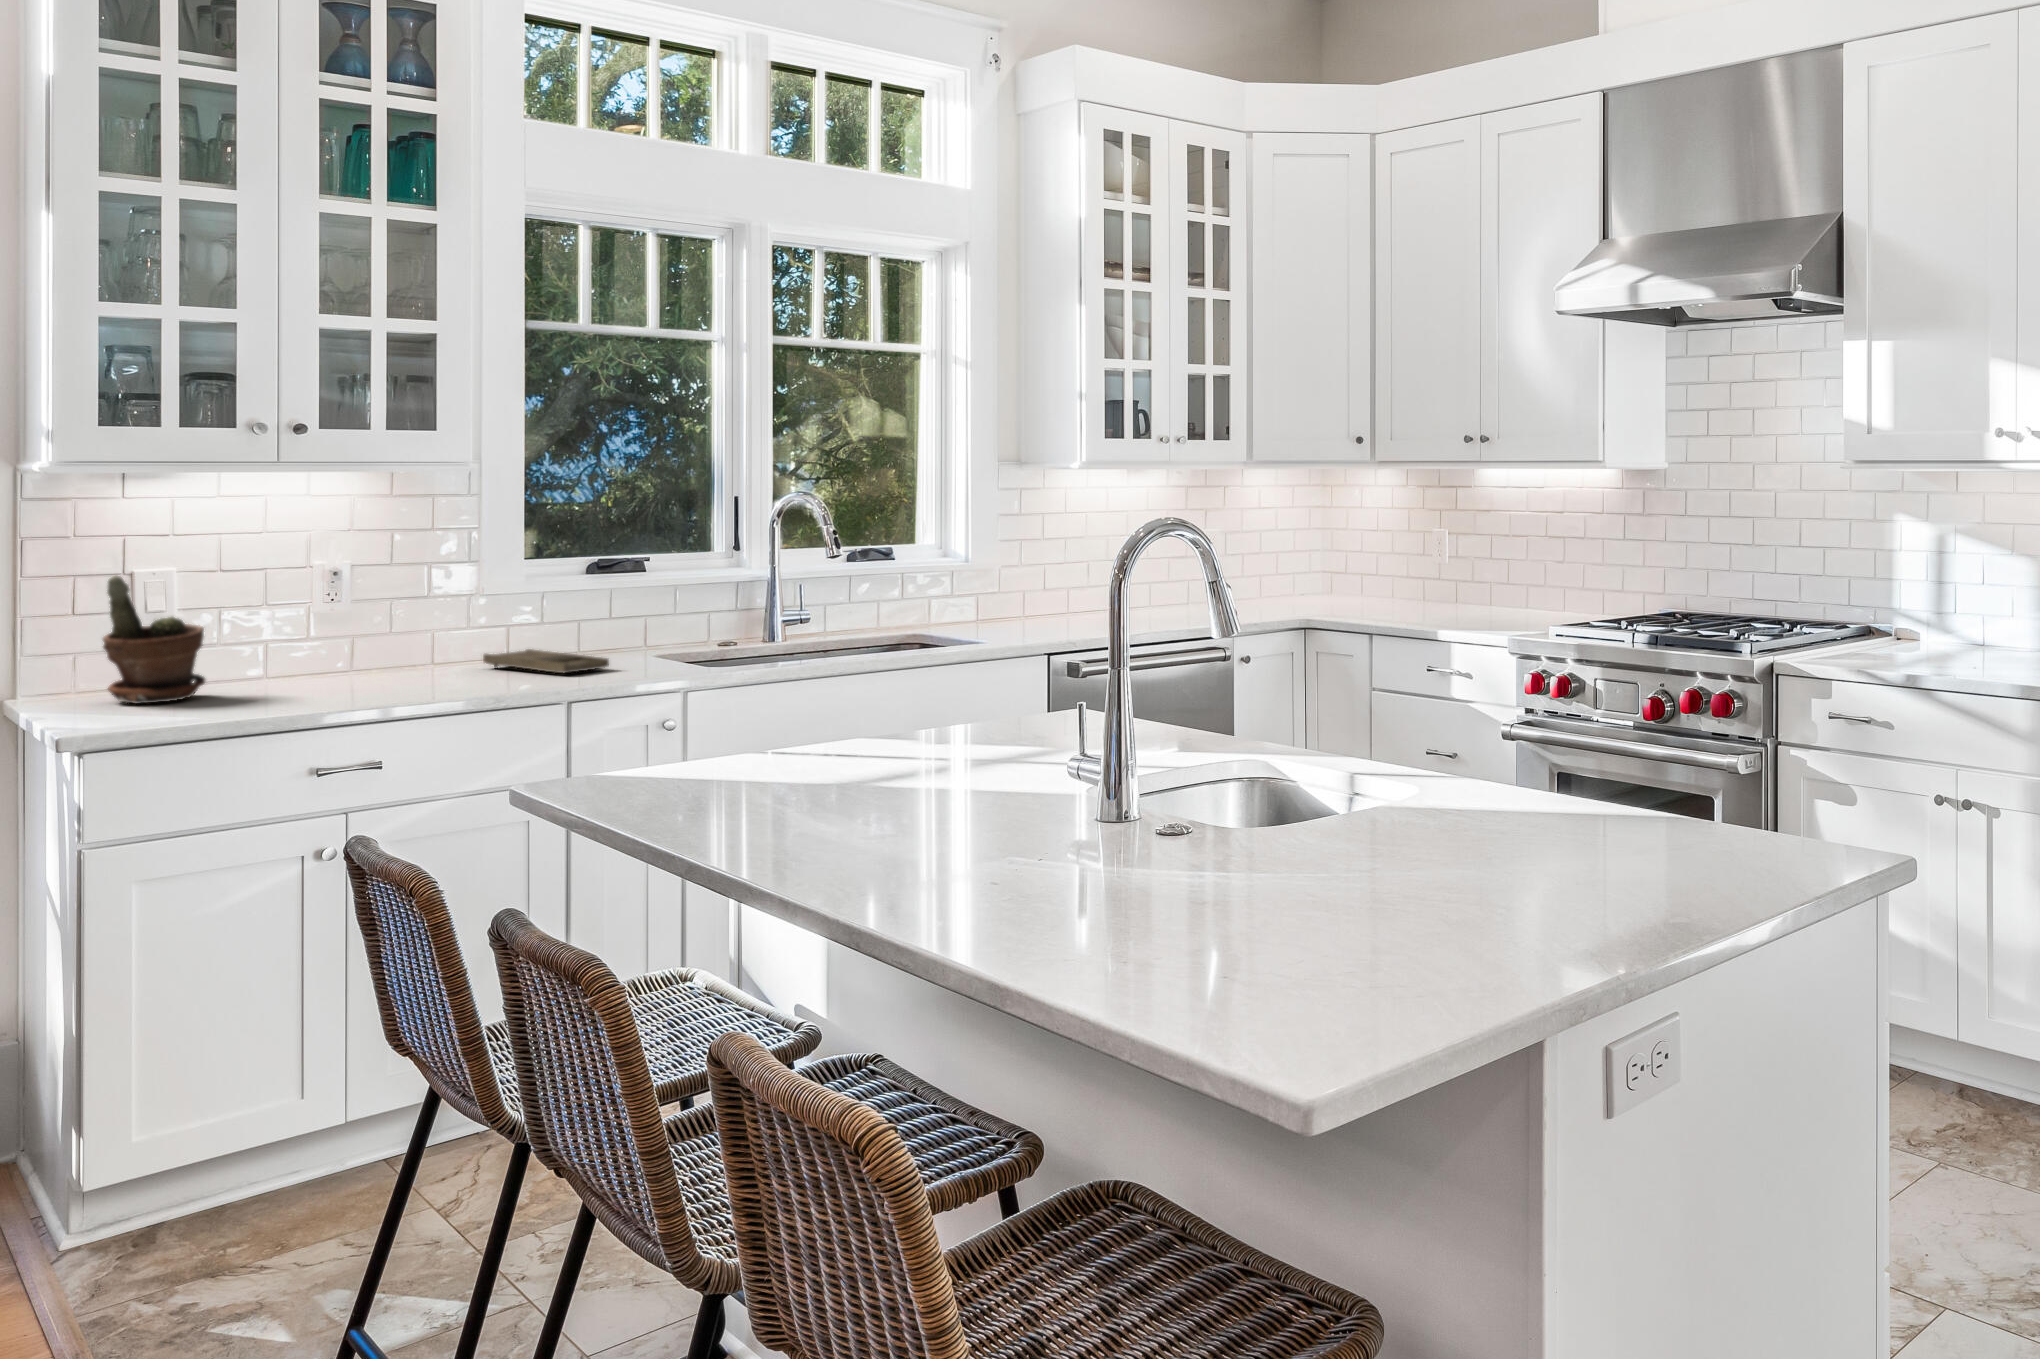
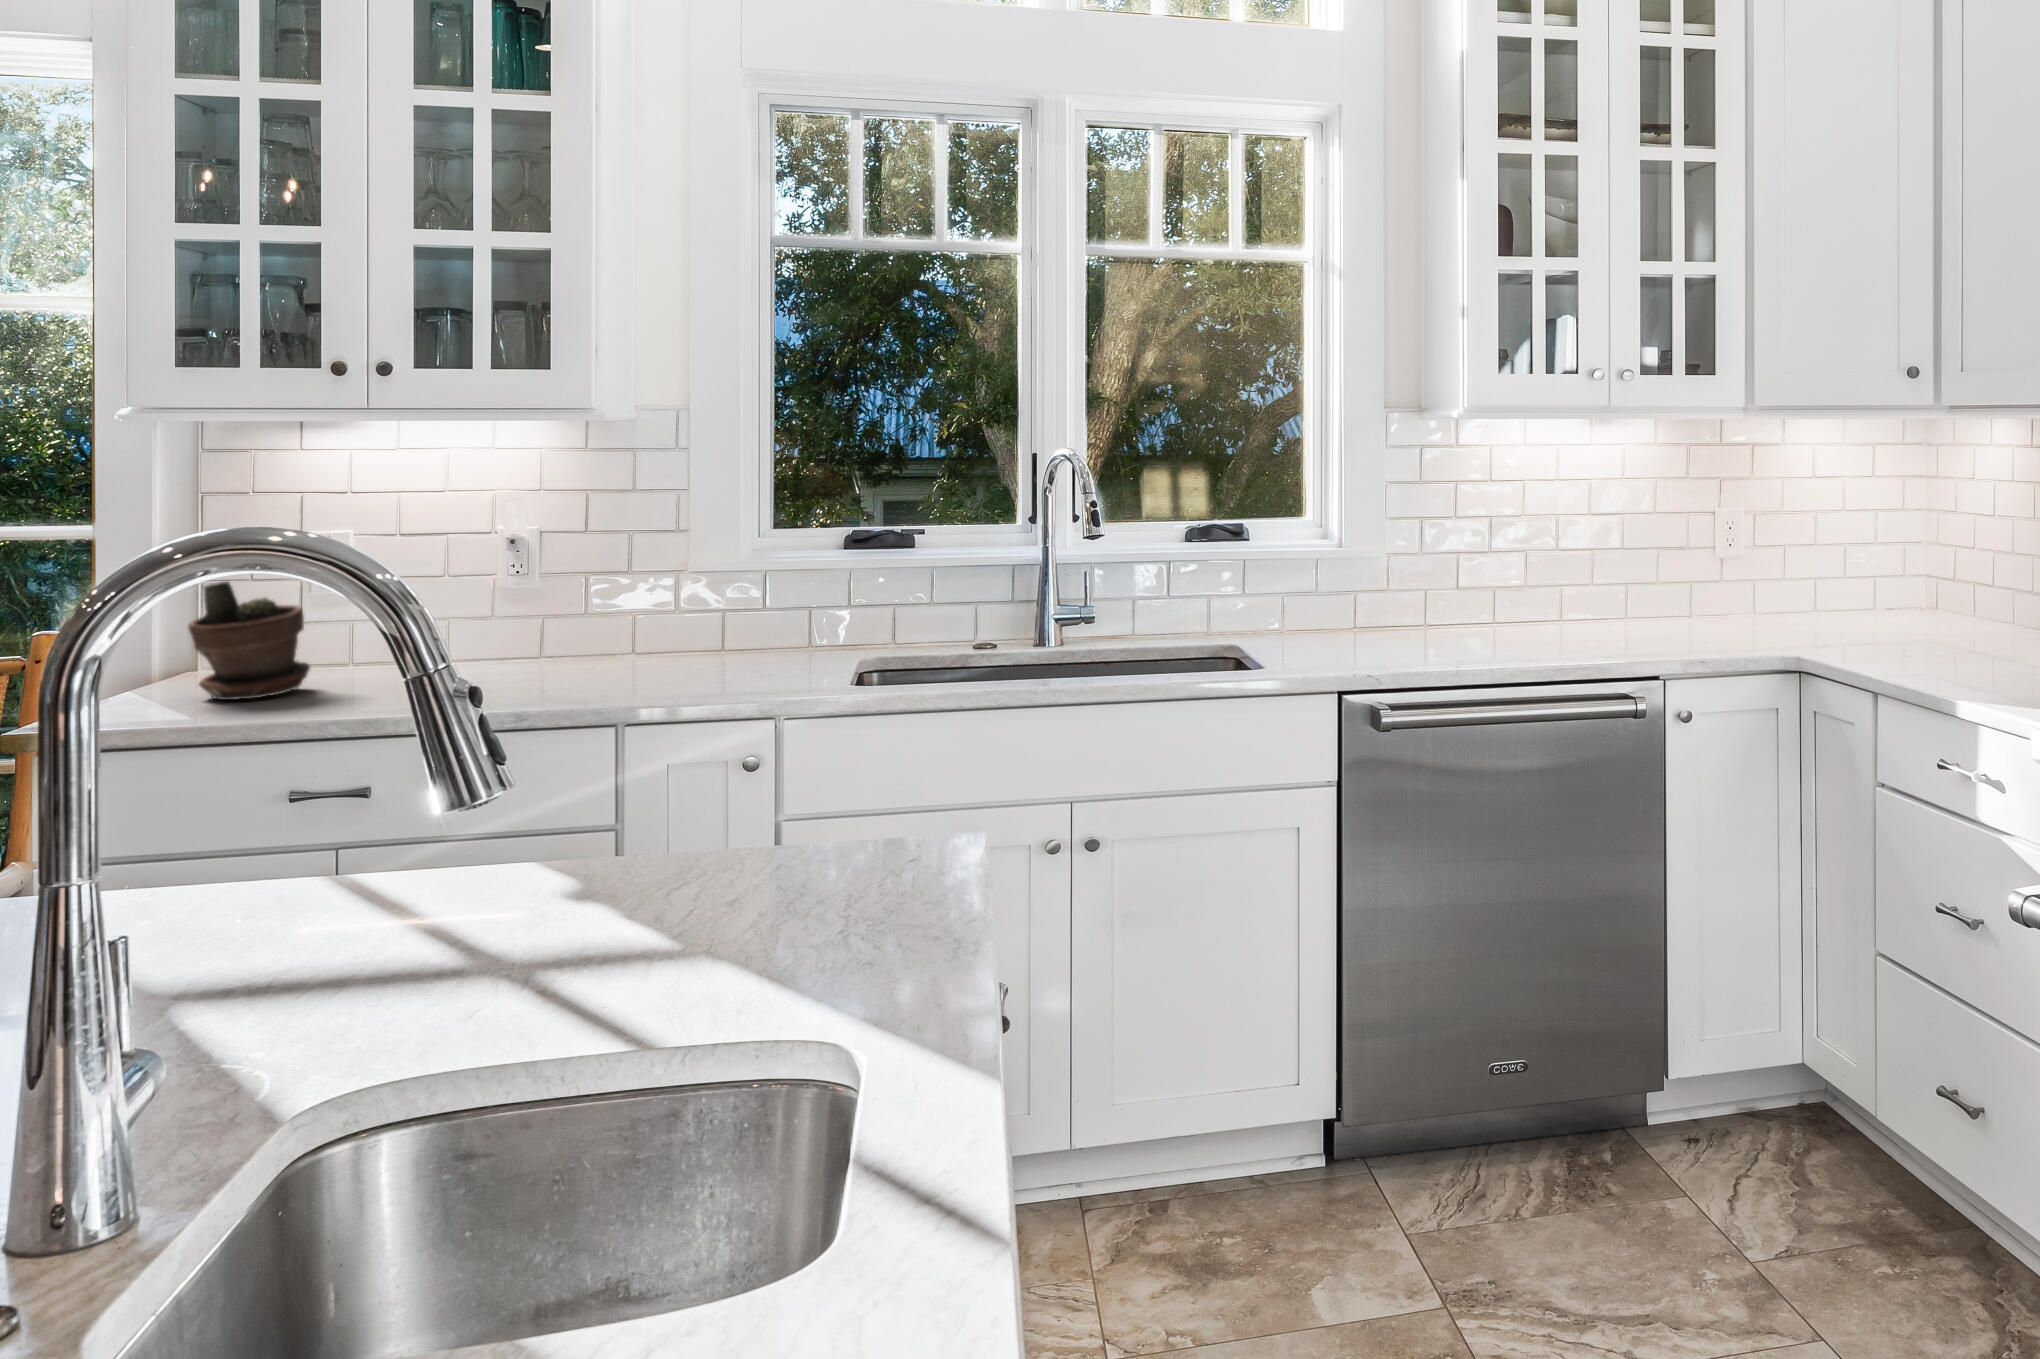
tray: present [483,649,609,673] -> none [660,644,763,684]

